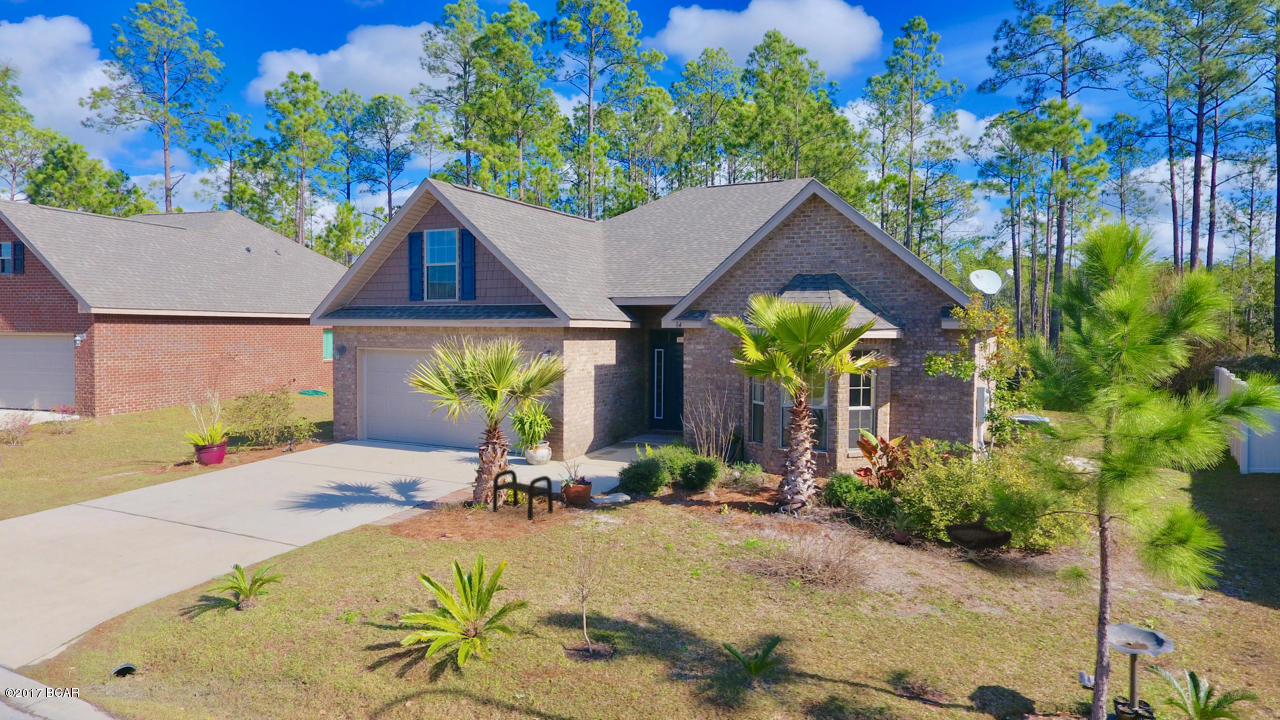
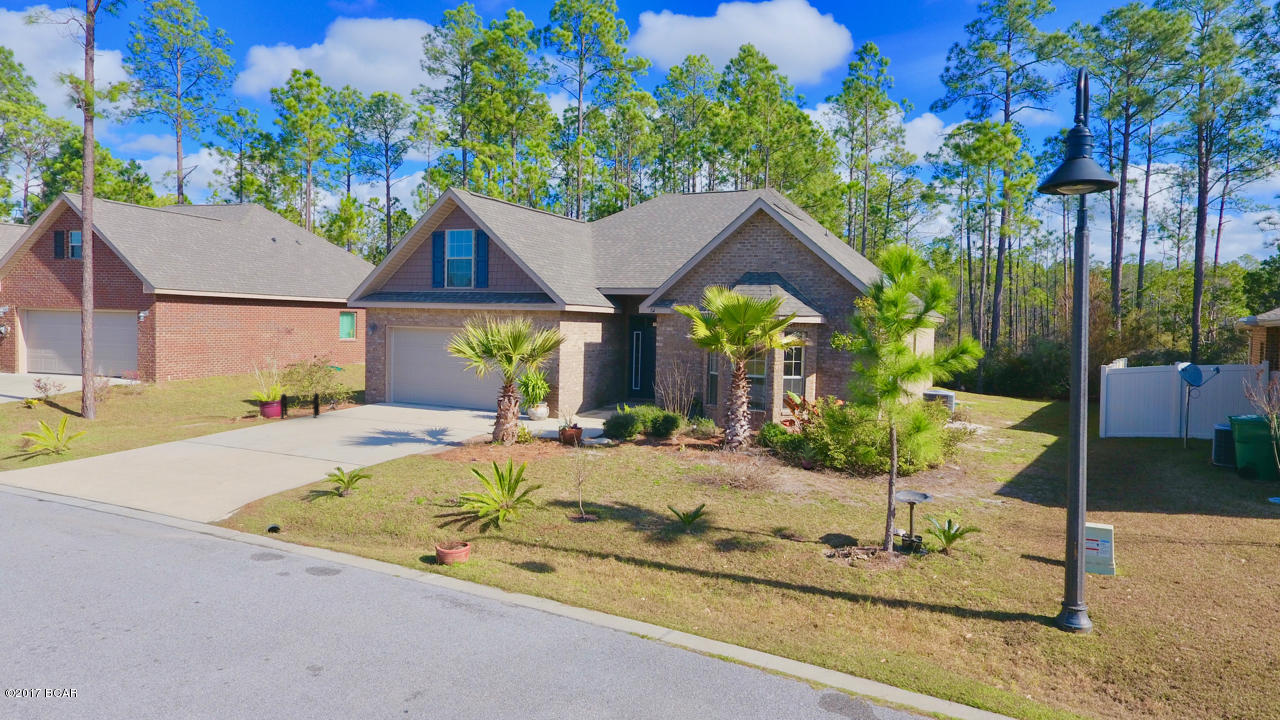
bench: present [493,470,553,519] -> present [280,393,320,419]
lounge chair: present [944,512,1012,567] -> none [835,443,881,481]

